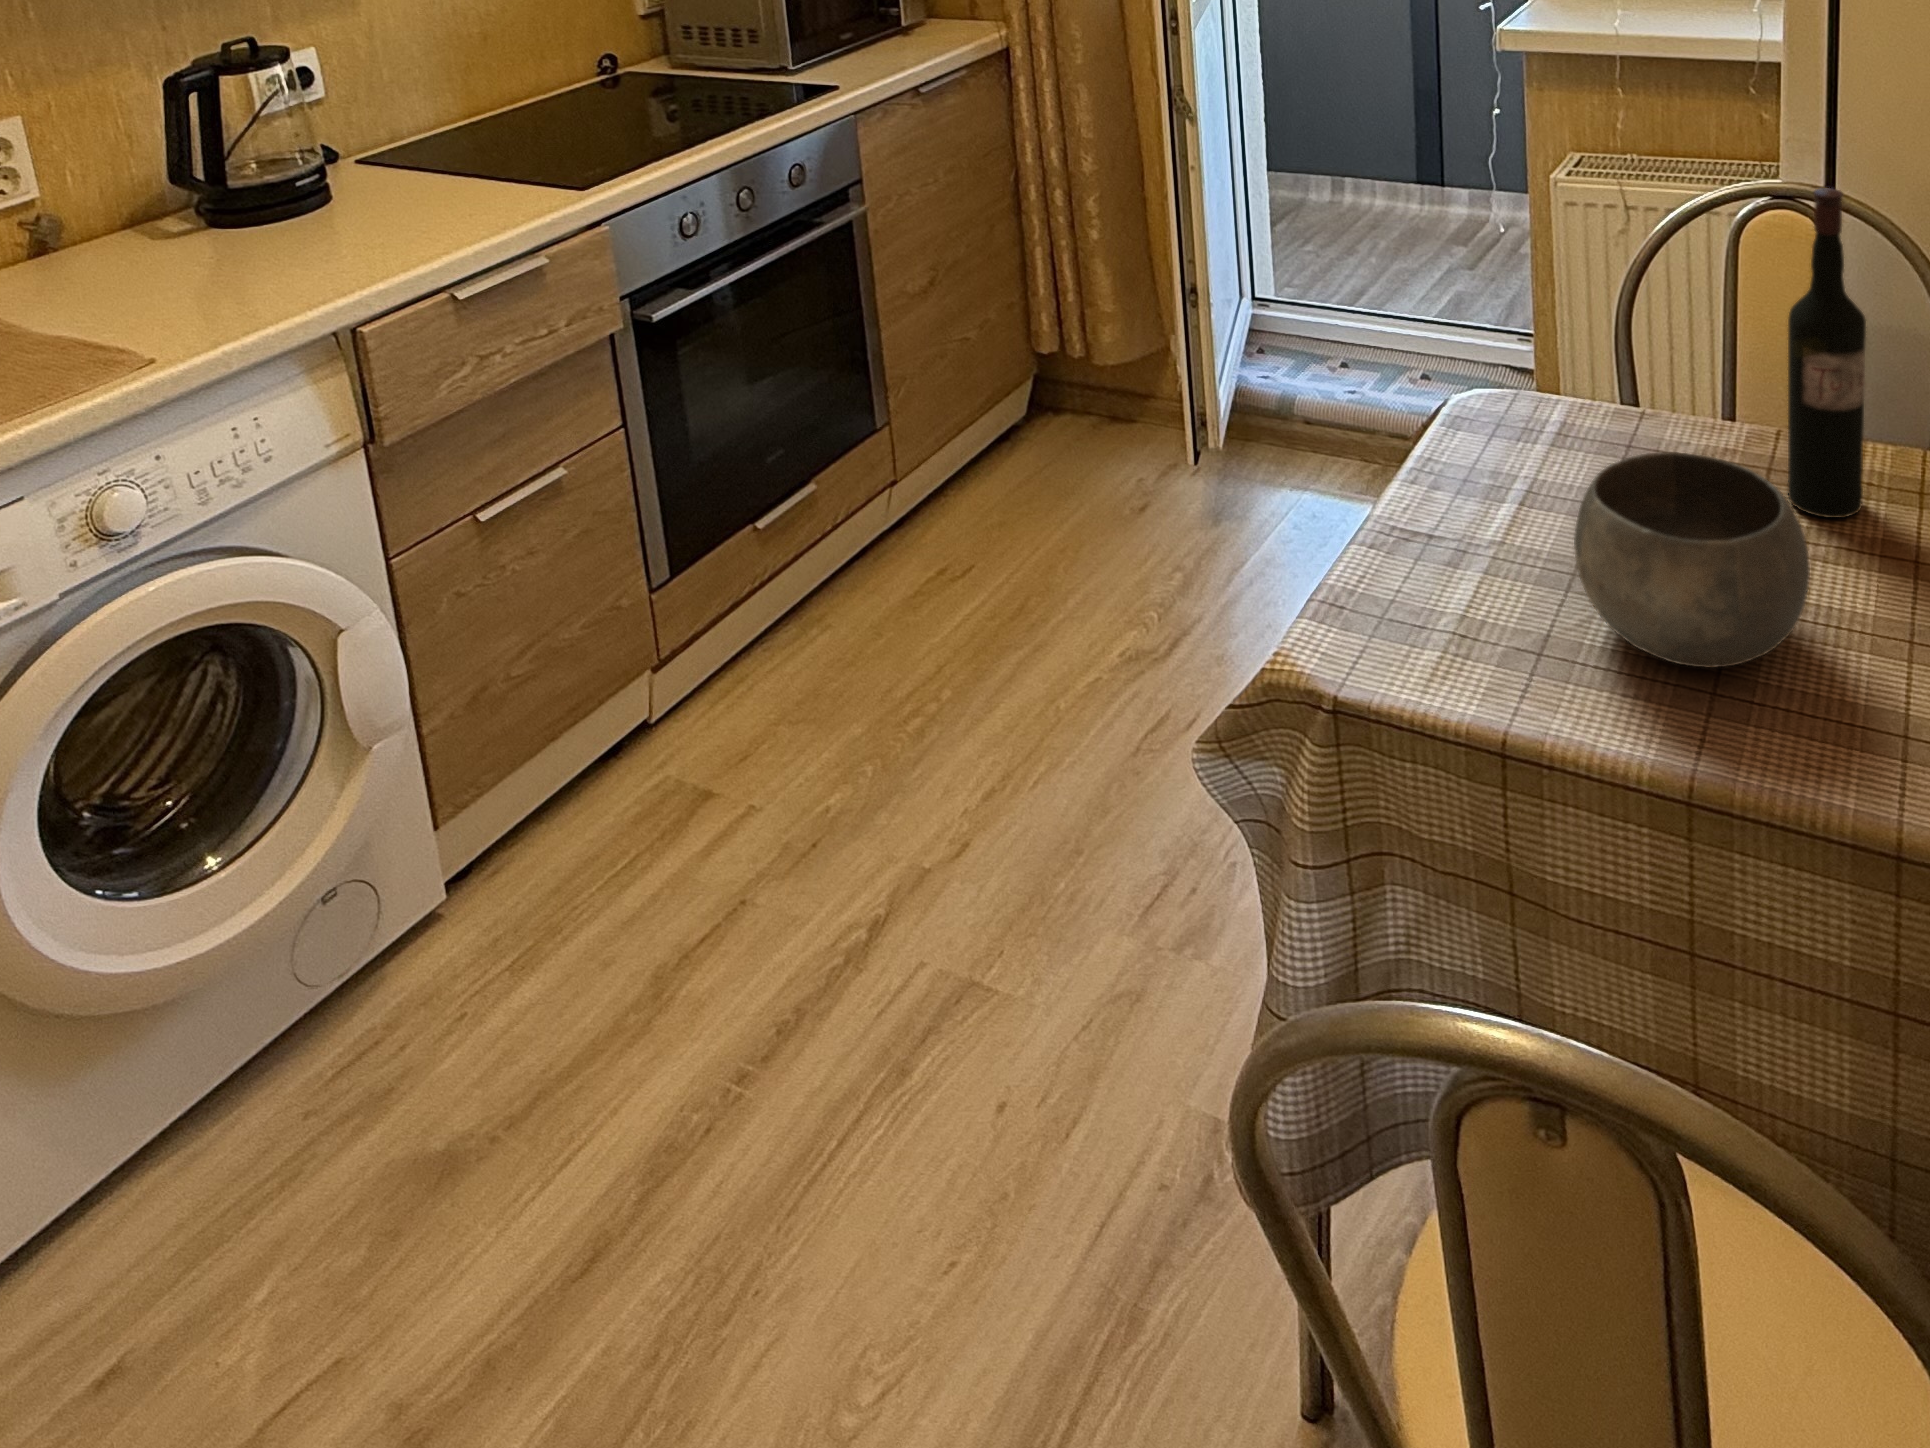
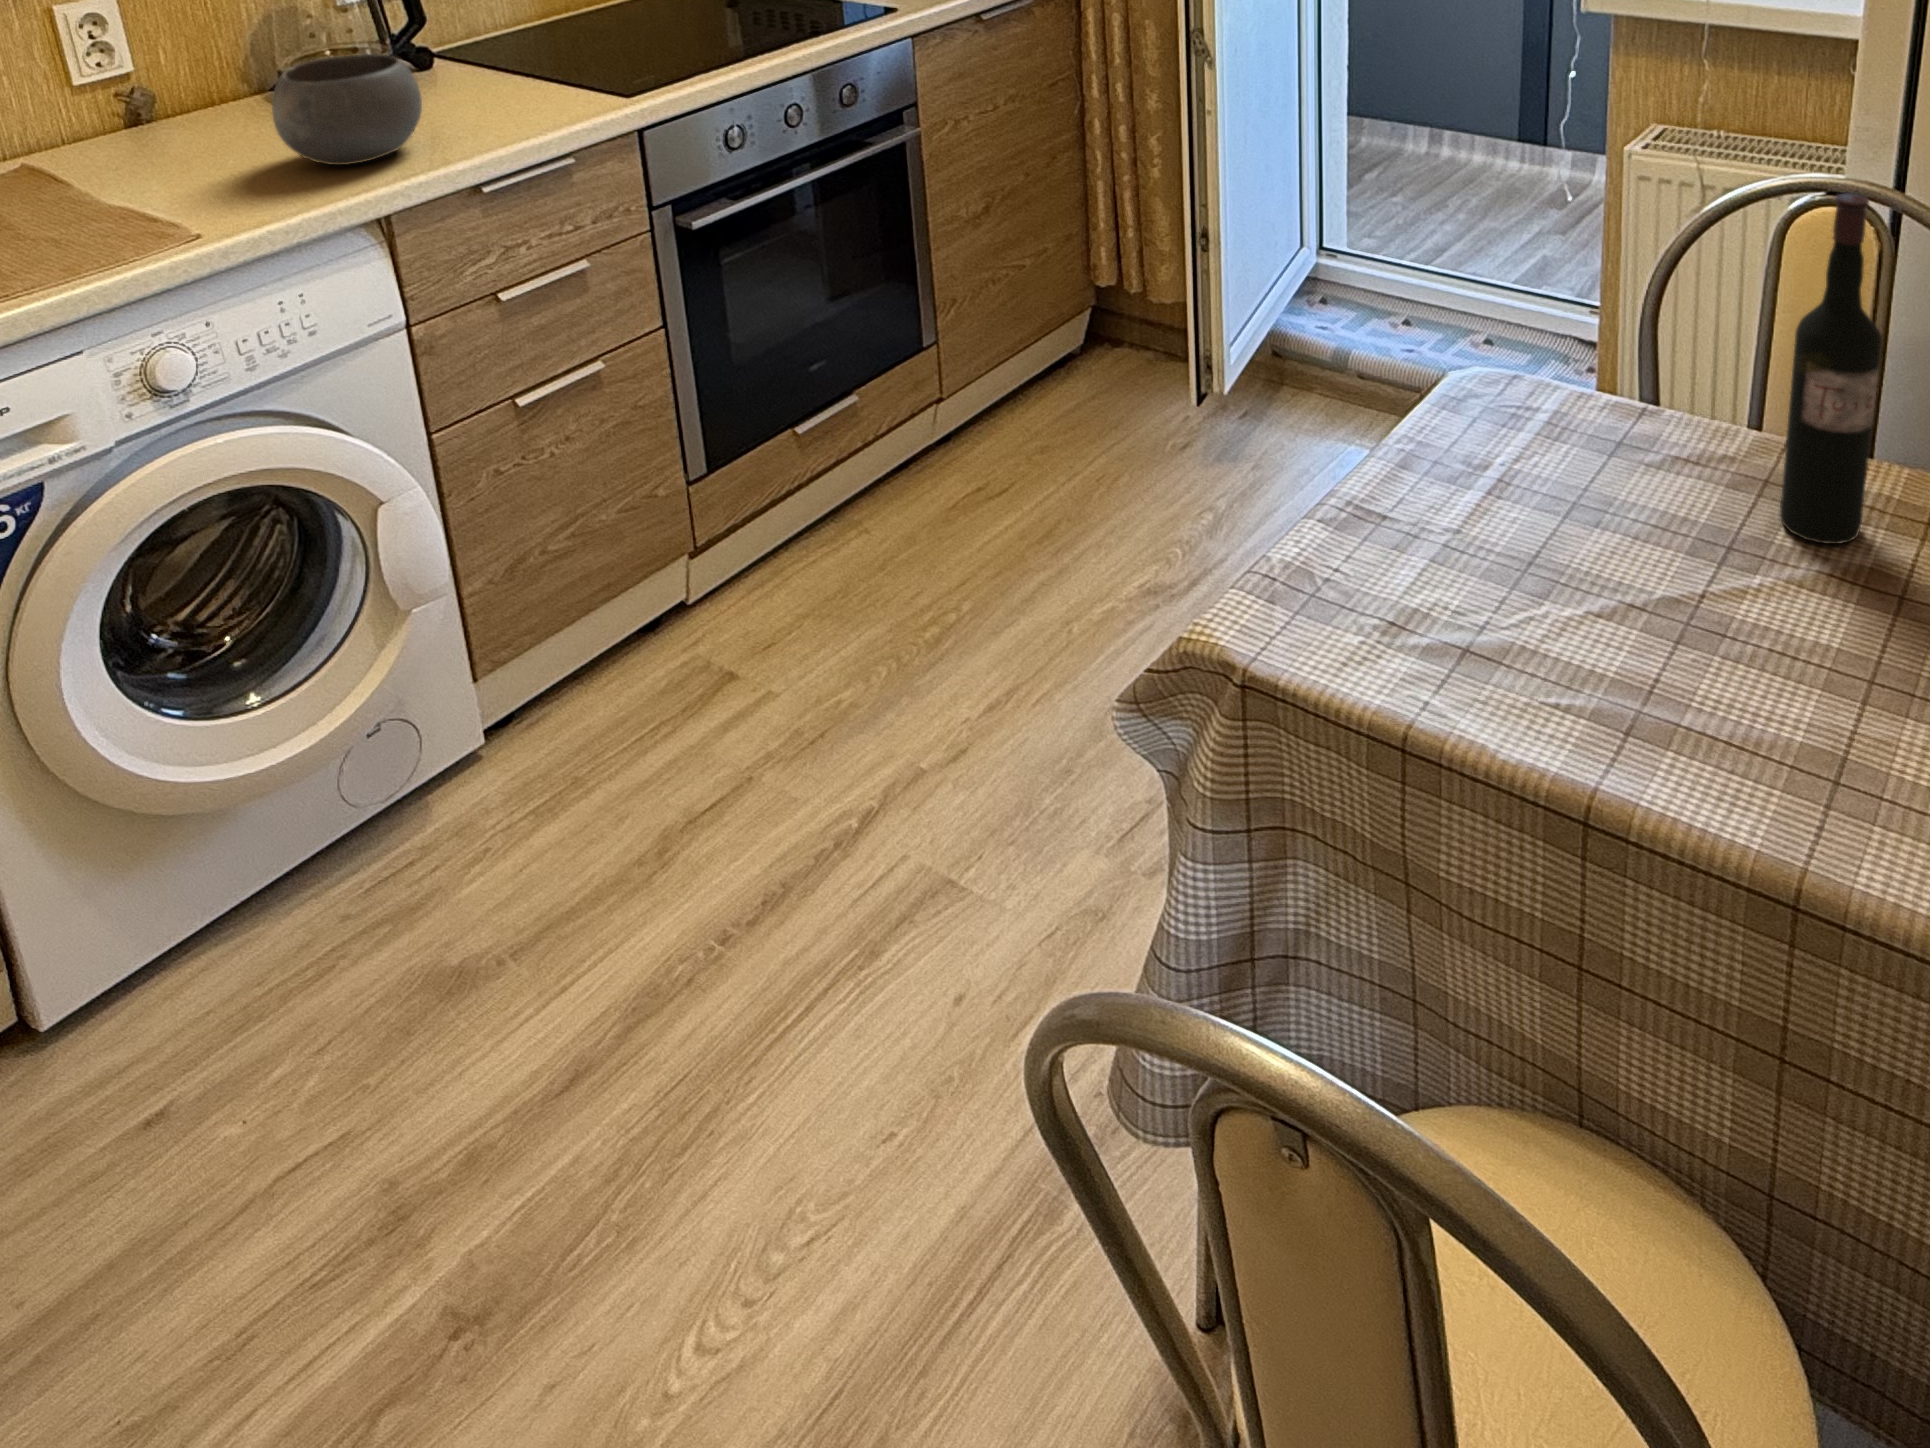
bowl: present [1574,452,1810,668] -> present [272,54,422,165]

